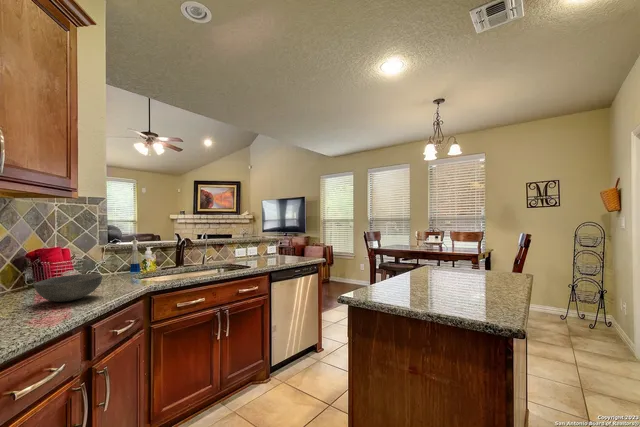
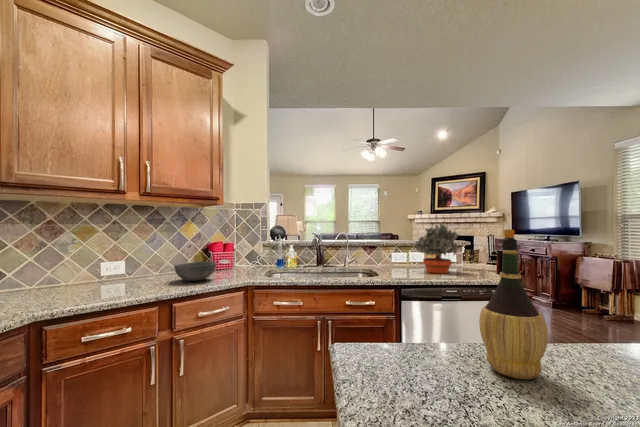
potted plant: none [260,224,288,261] -> present [414,223,458,273]
wine bottle: none [393,230,417,287] -> present [479,229,548,379]

